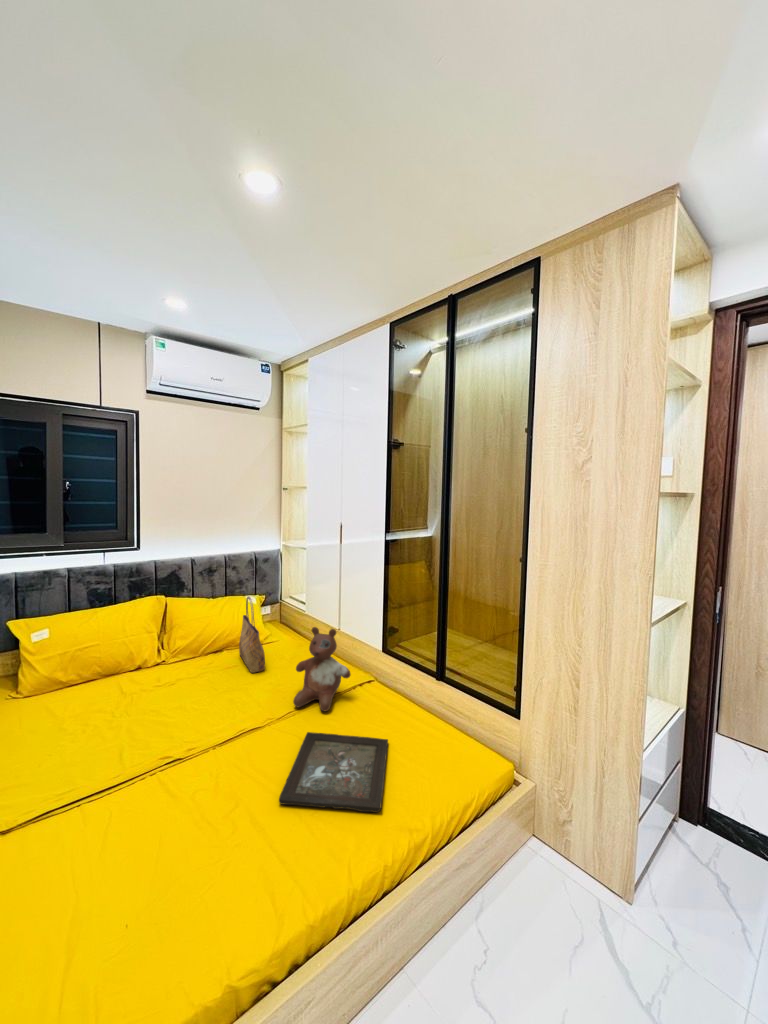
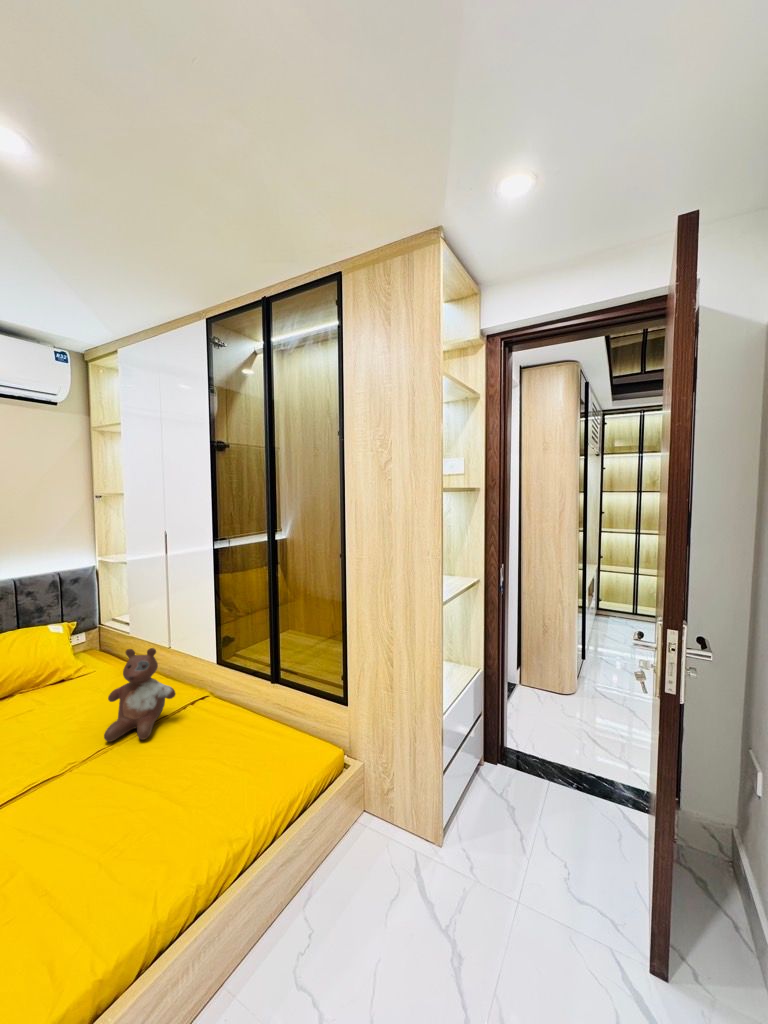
tote bag: present [239,597,265,673] -> none [36,625,71,714]
tray: present [279,732,388,812] -> none [72,754,215,858]

